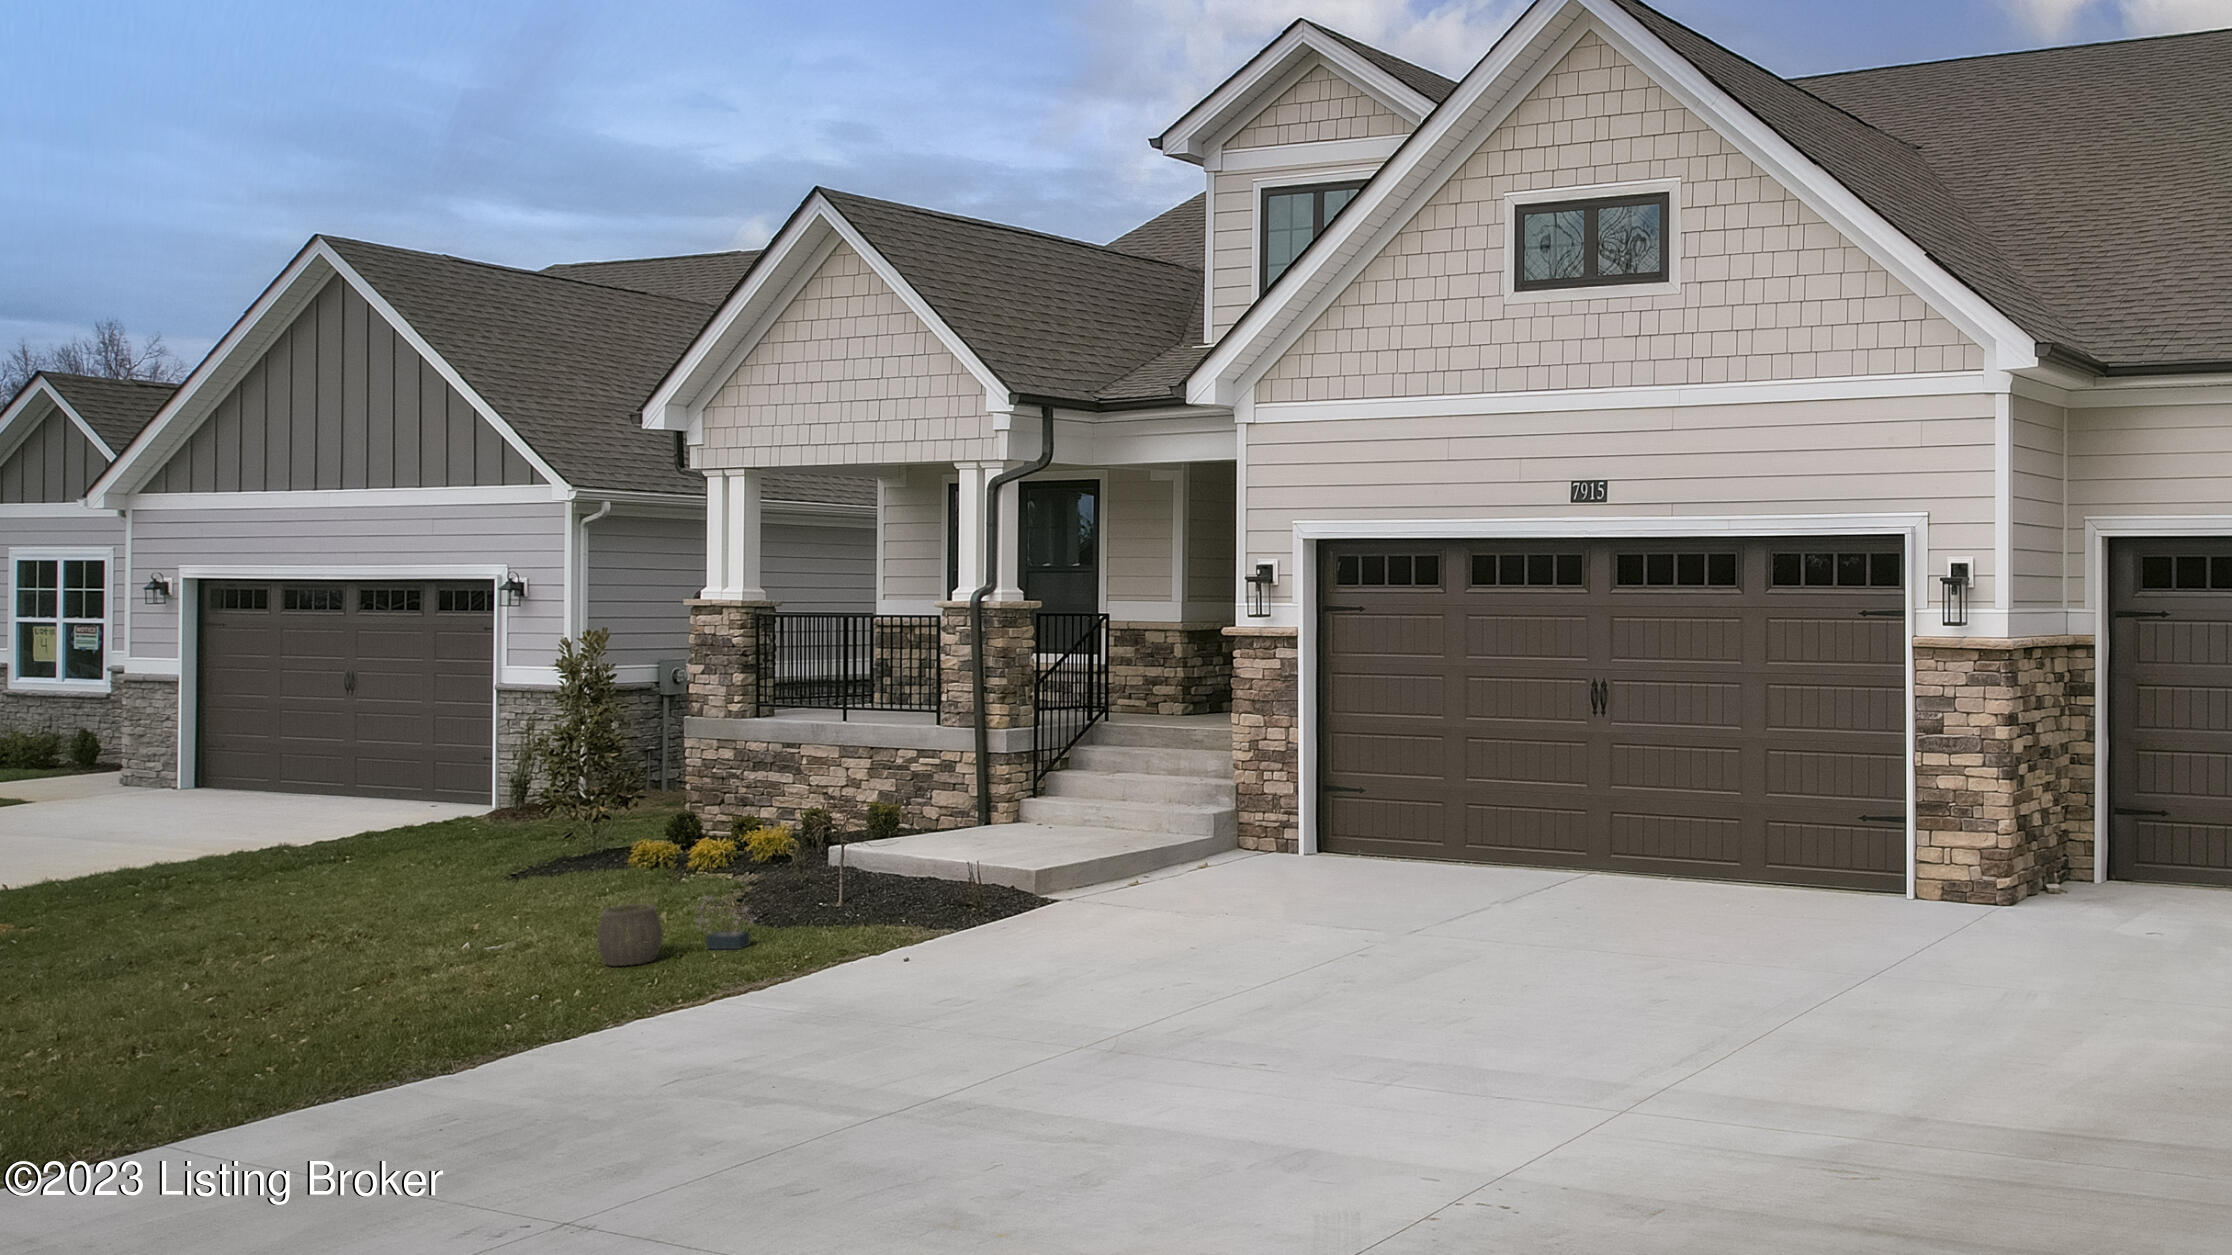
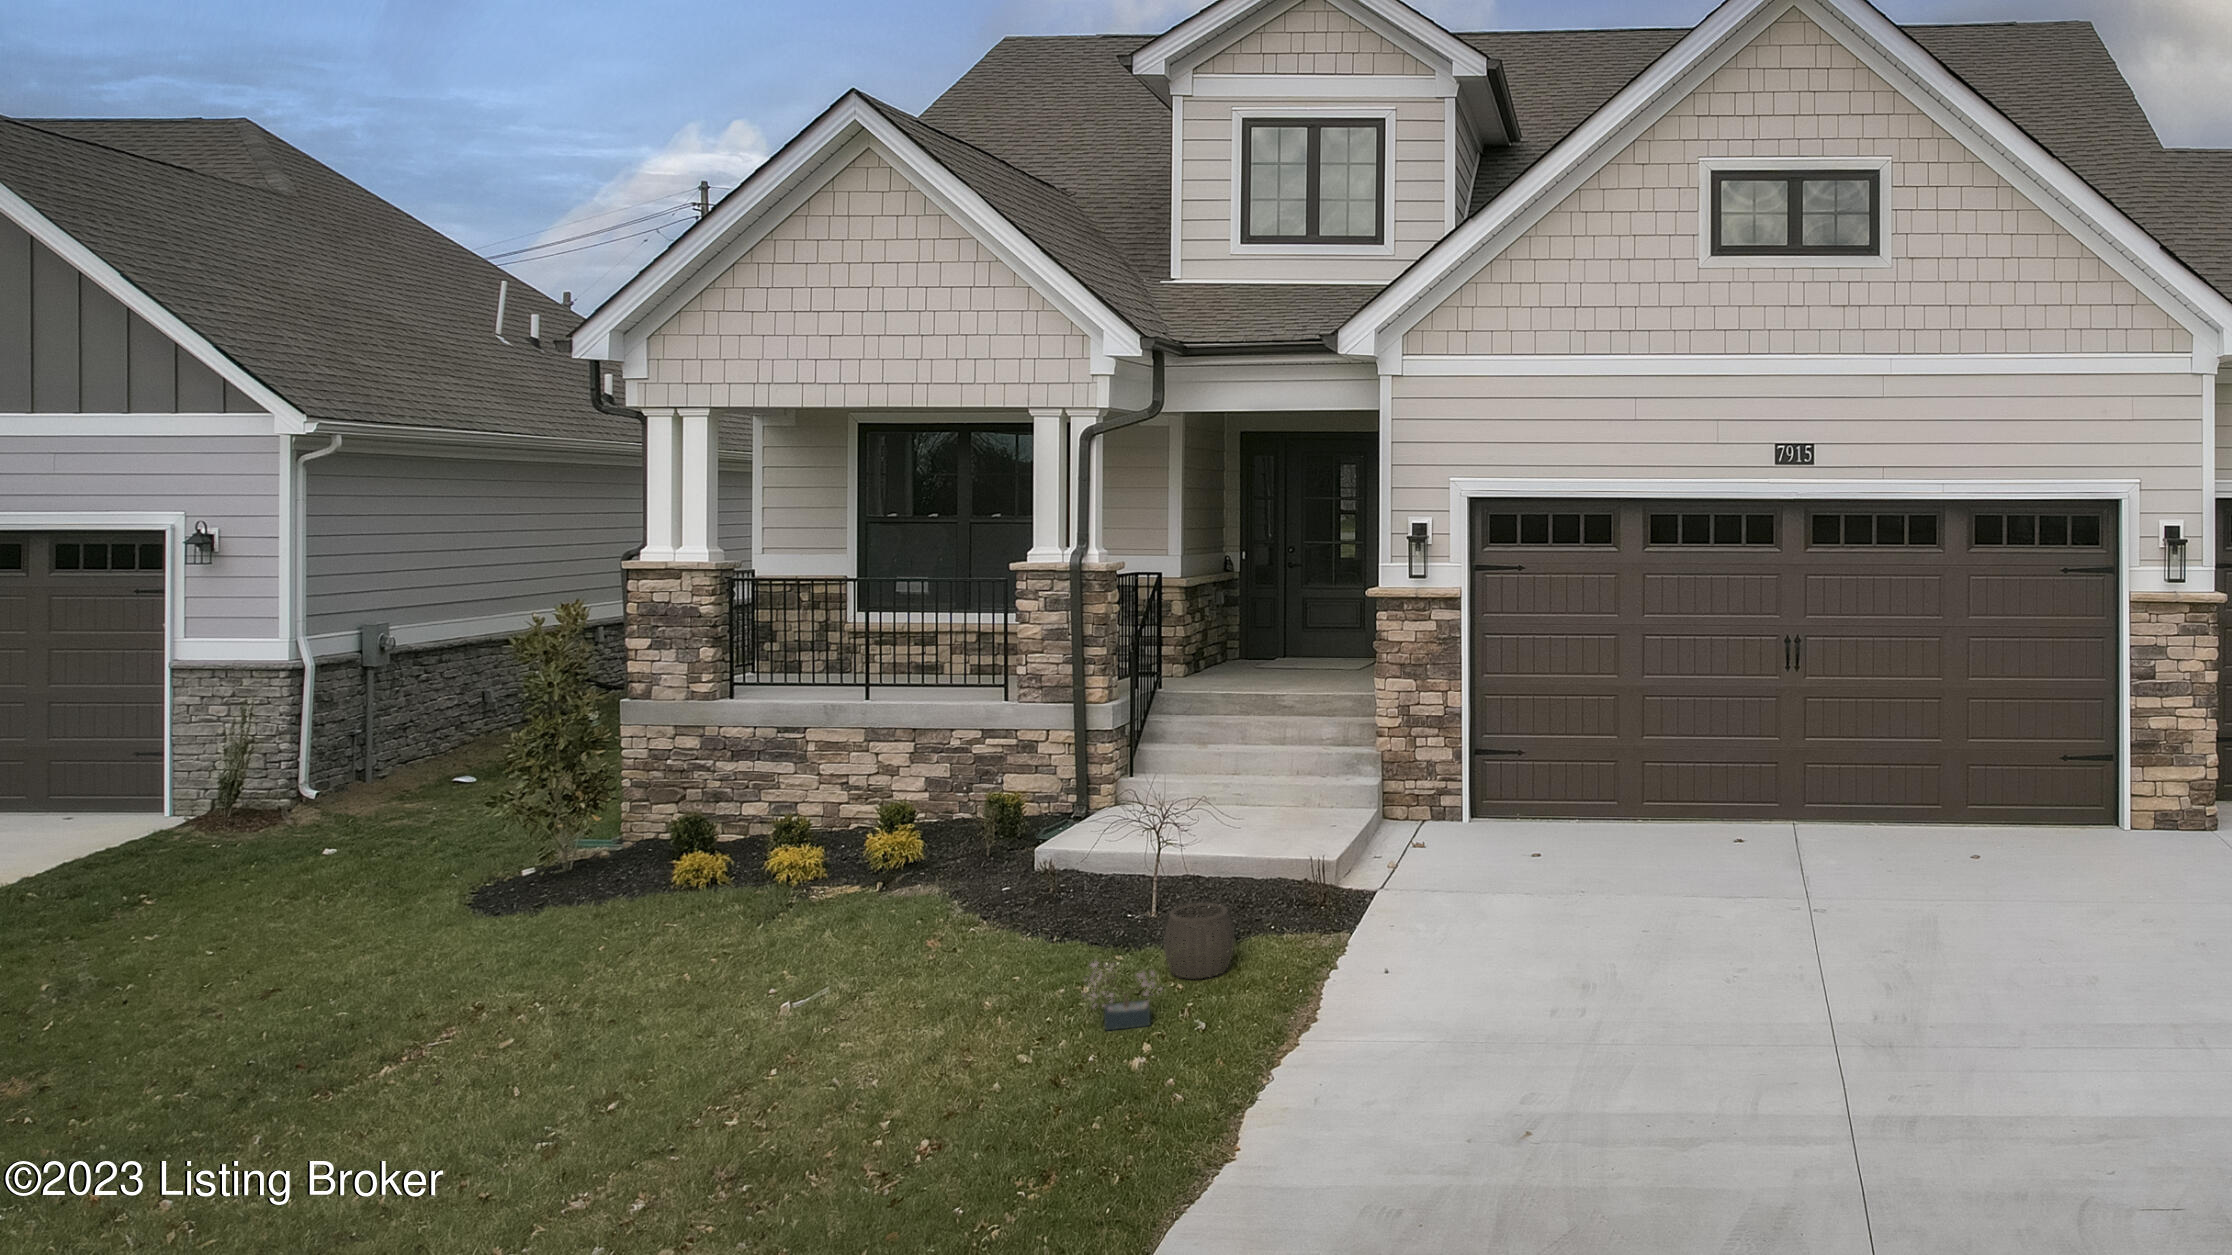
woven basket: present [597,904,662,966] -> present [1164,903,1234,979]

